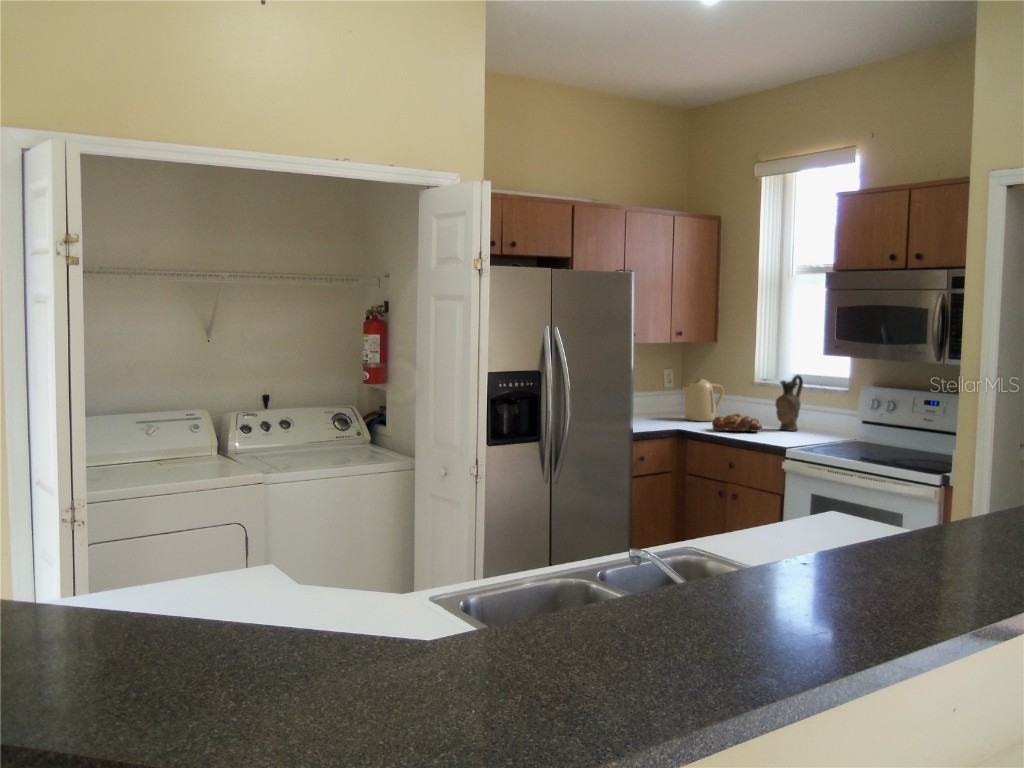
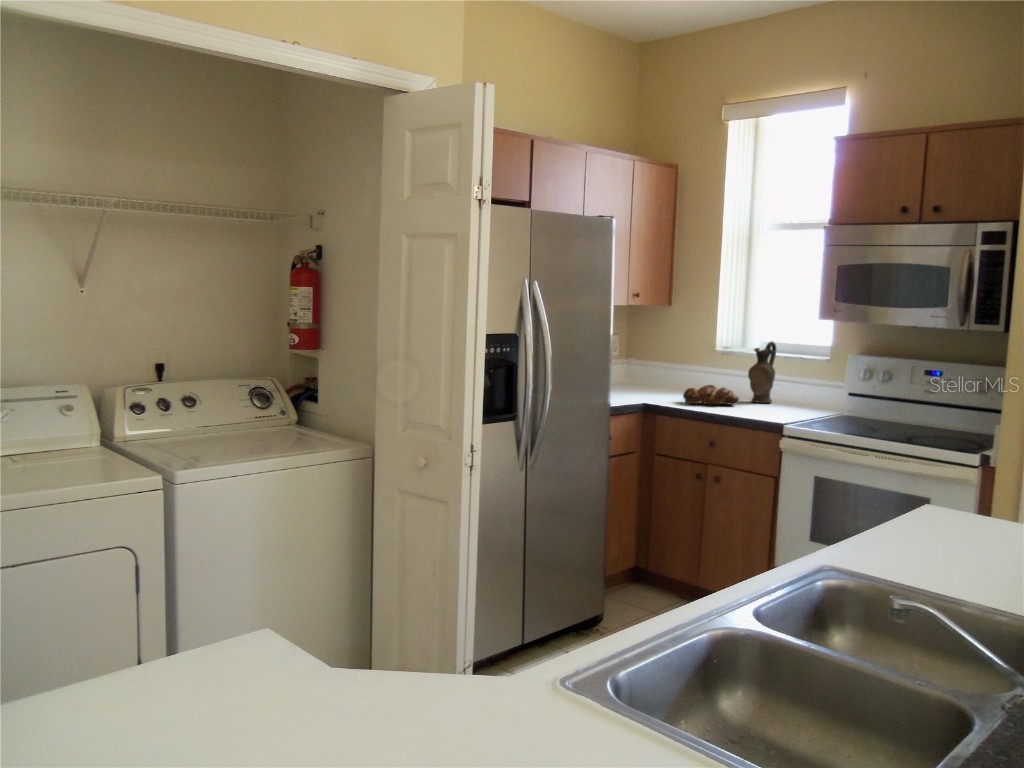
kettle: present [682,379,724,421] -> none [639,346,684,393]

